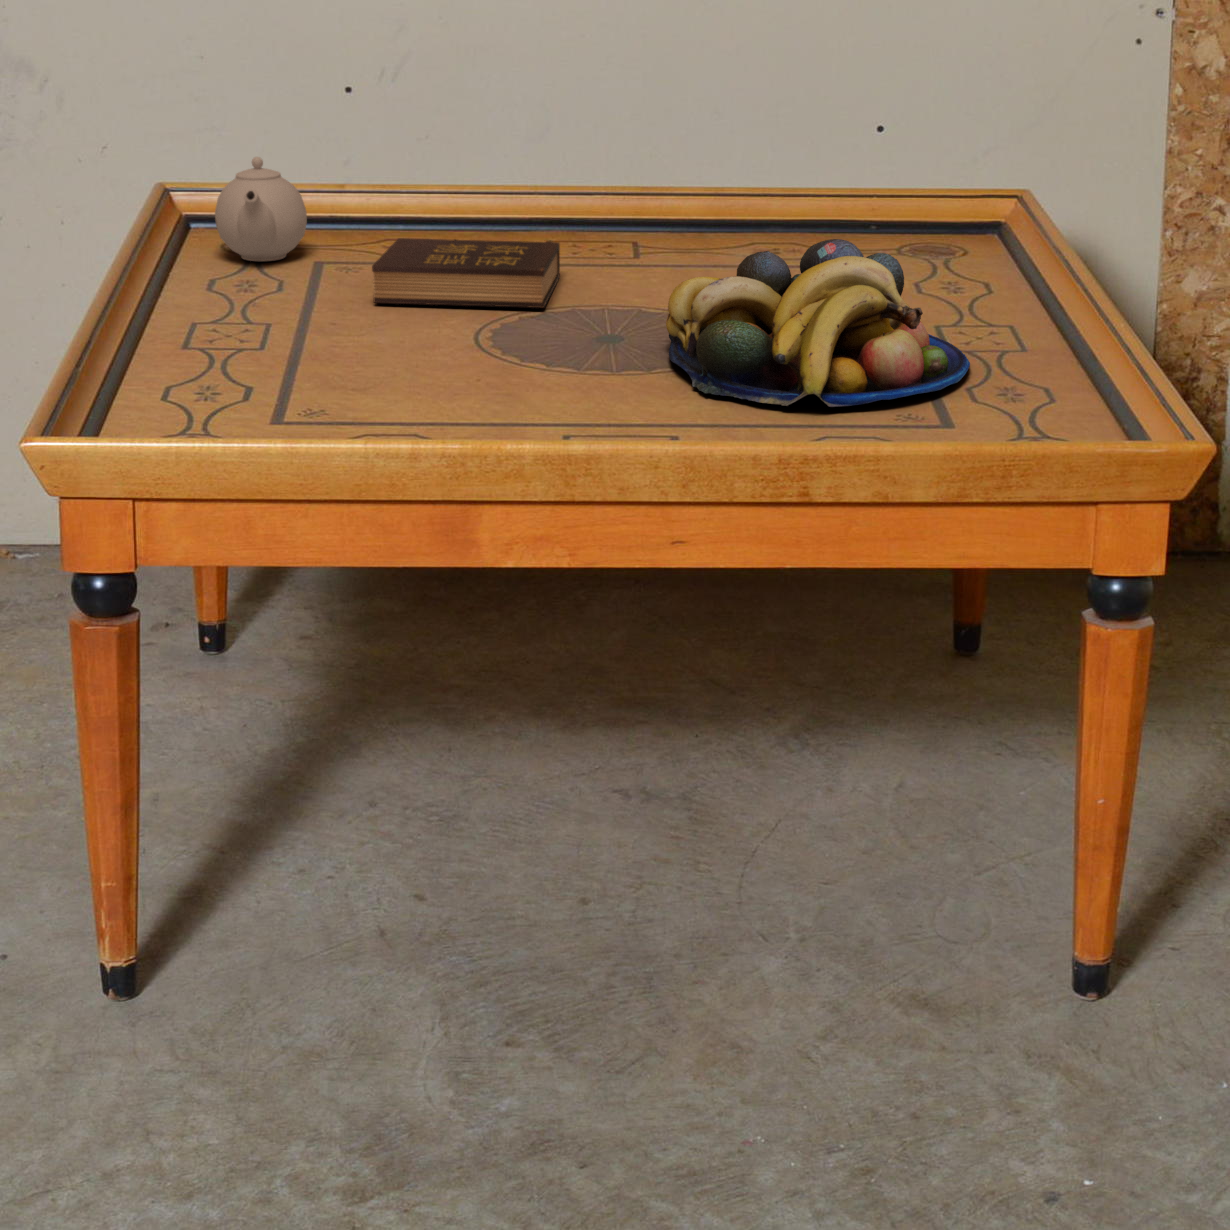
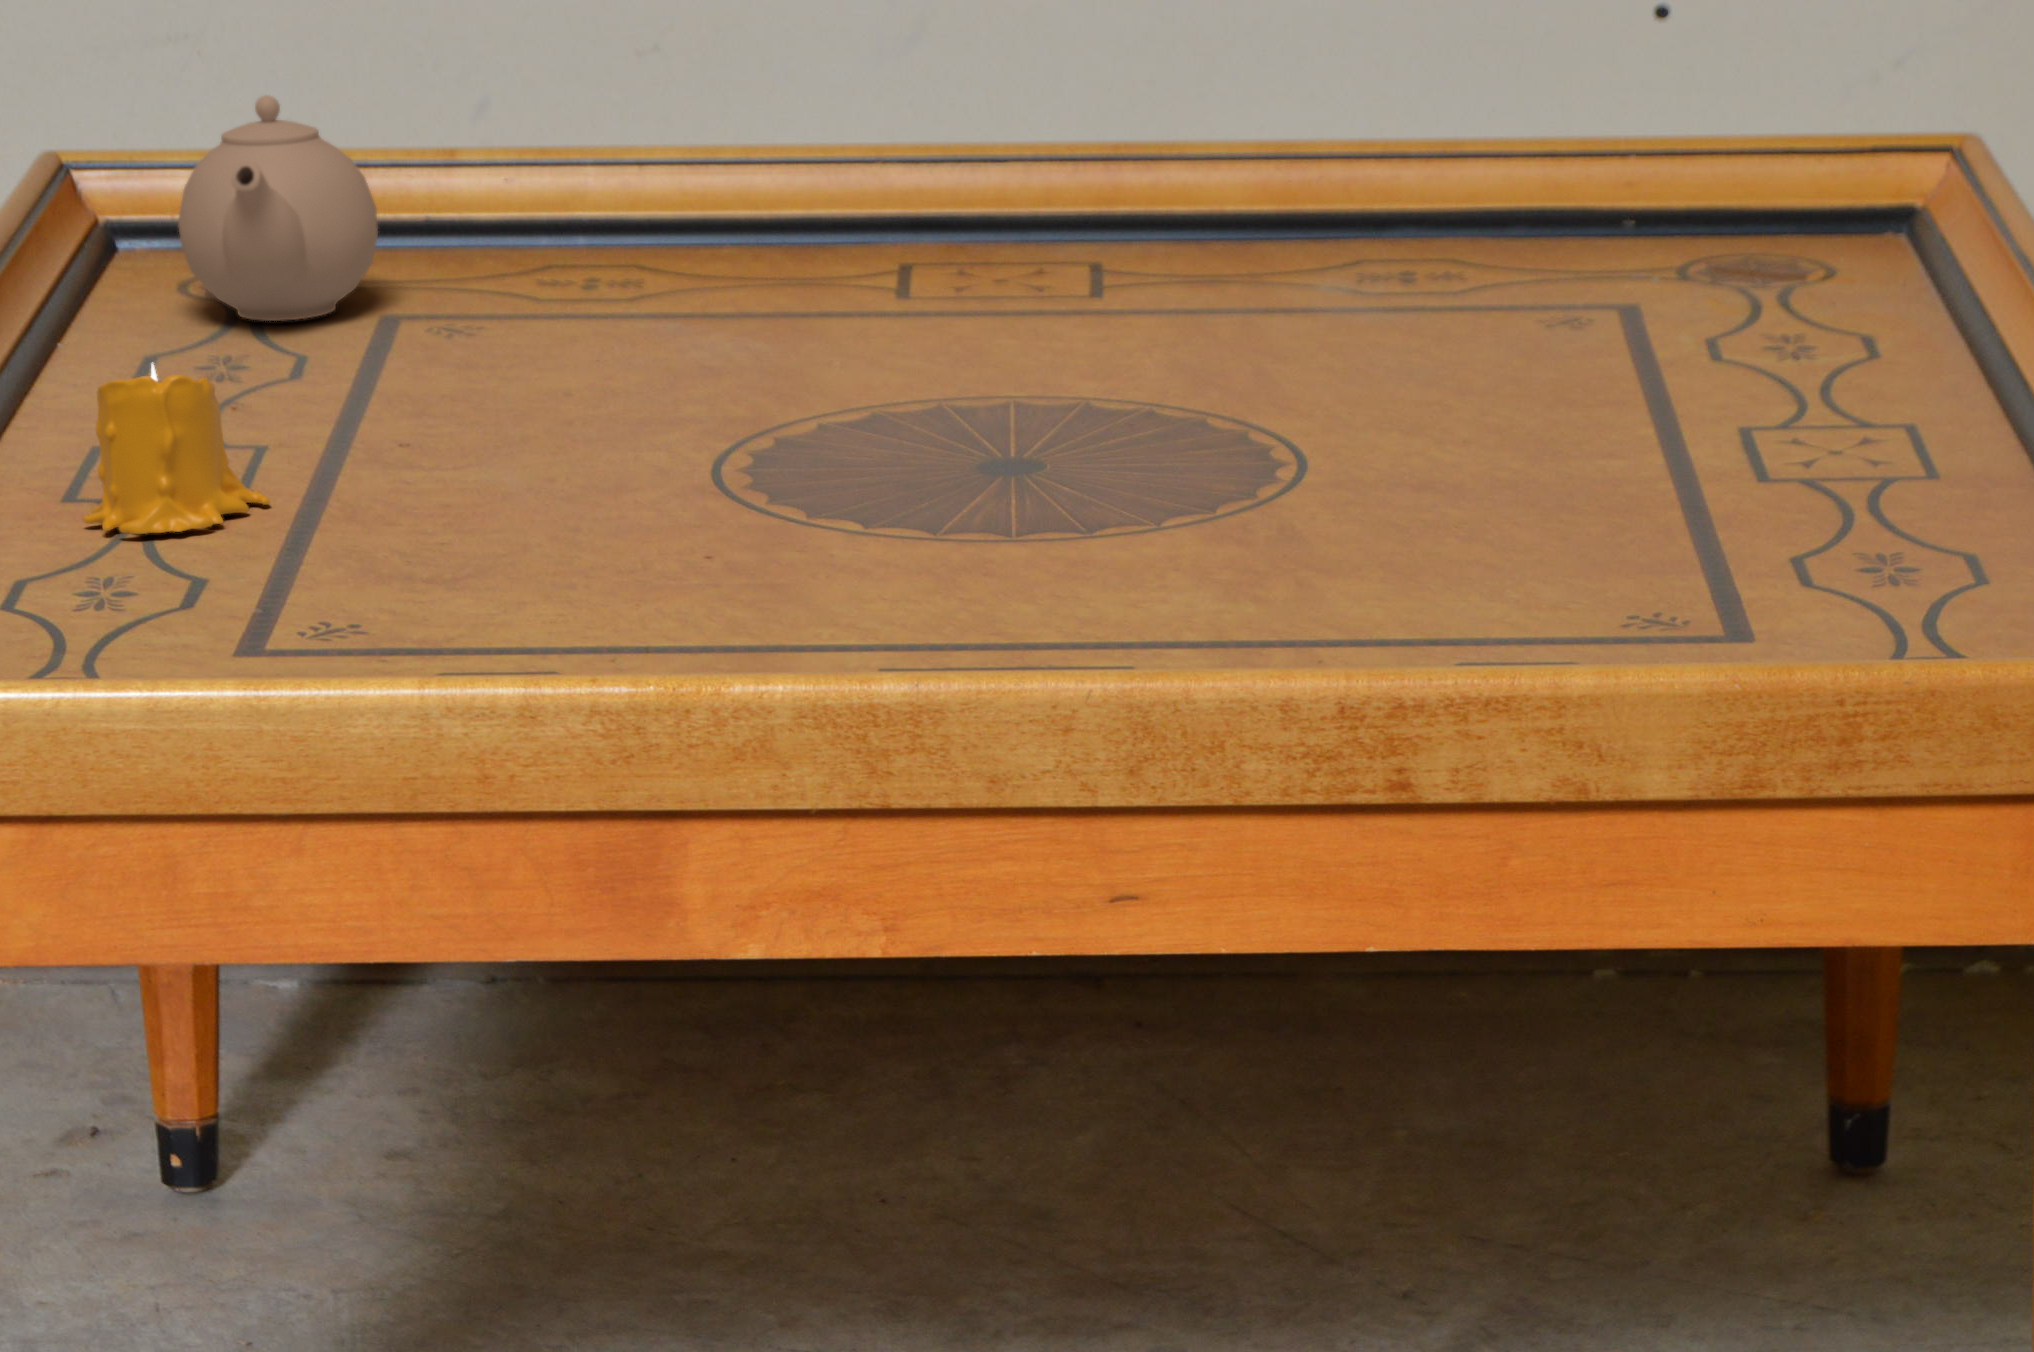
hardback book: present [372,238,560,308] -> none [496,263,919,403]
fruit bowl: present [666,239,970,407] -> none [1122,234,1798,596]
candle: none [192,284,276,366] -> present [83,364,270,534]

